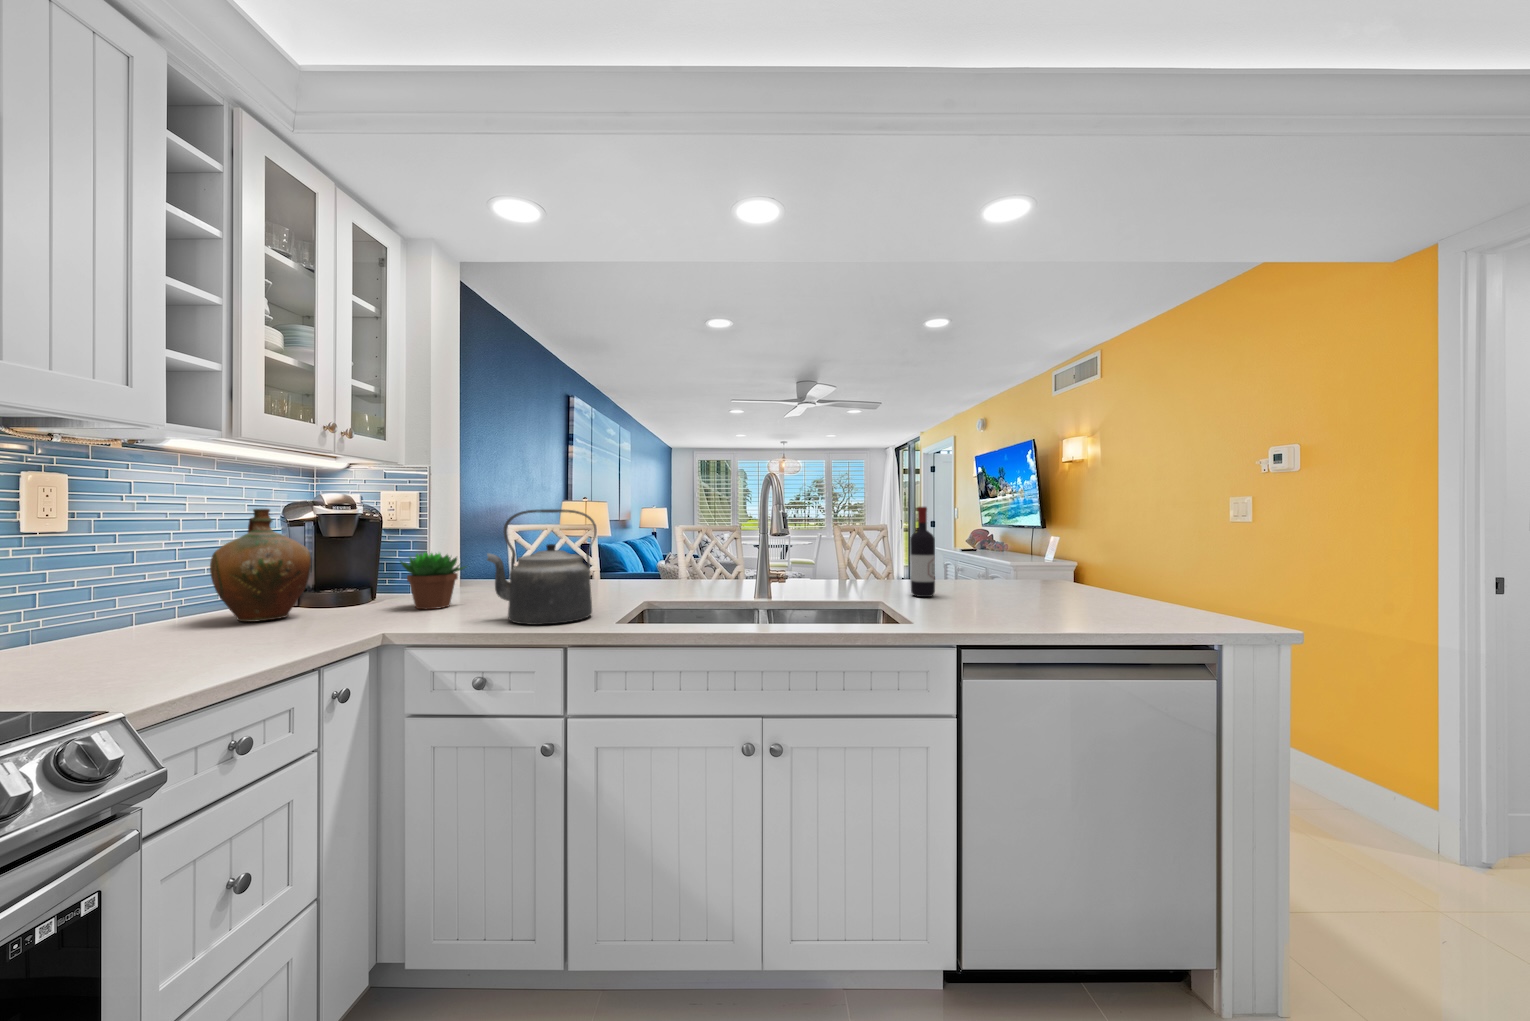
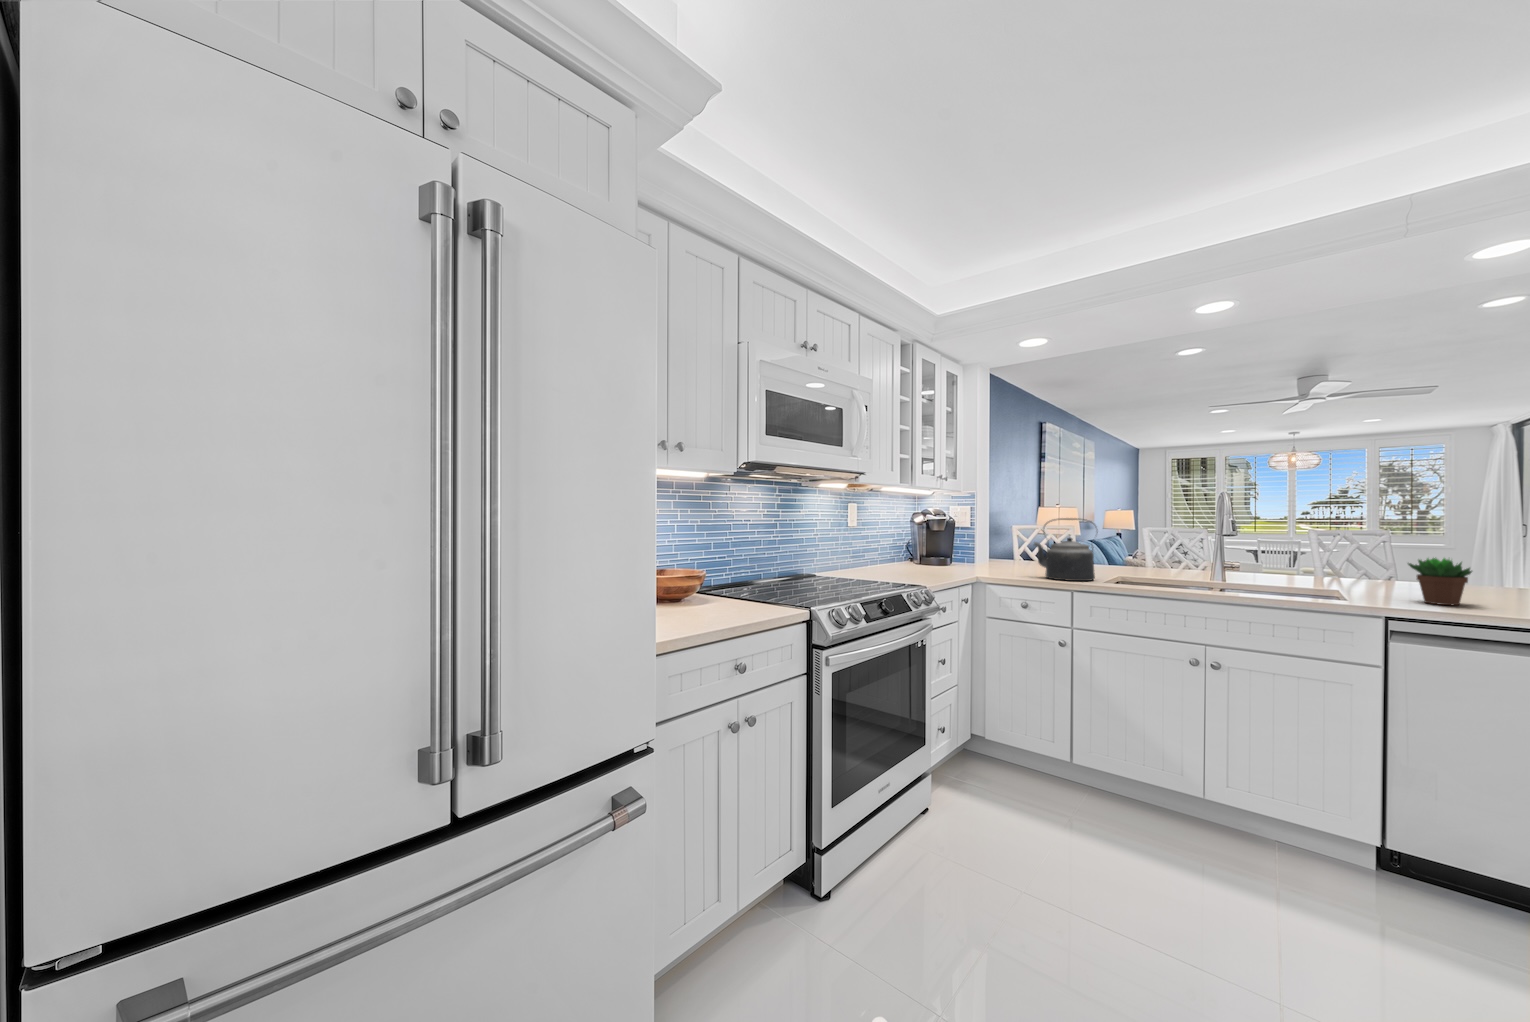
wine bottle: present [910,507,935,597] -> none [1371,519,1398,592]
ceramic jug: present [210,509,311,622] -> none [903,516,942,569]
succulent plant: present [400,553,466,609] -> present [1408,558,1472,605]

